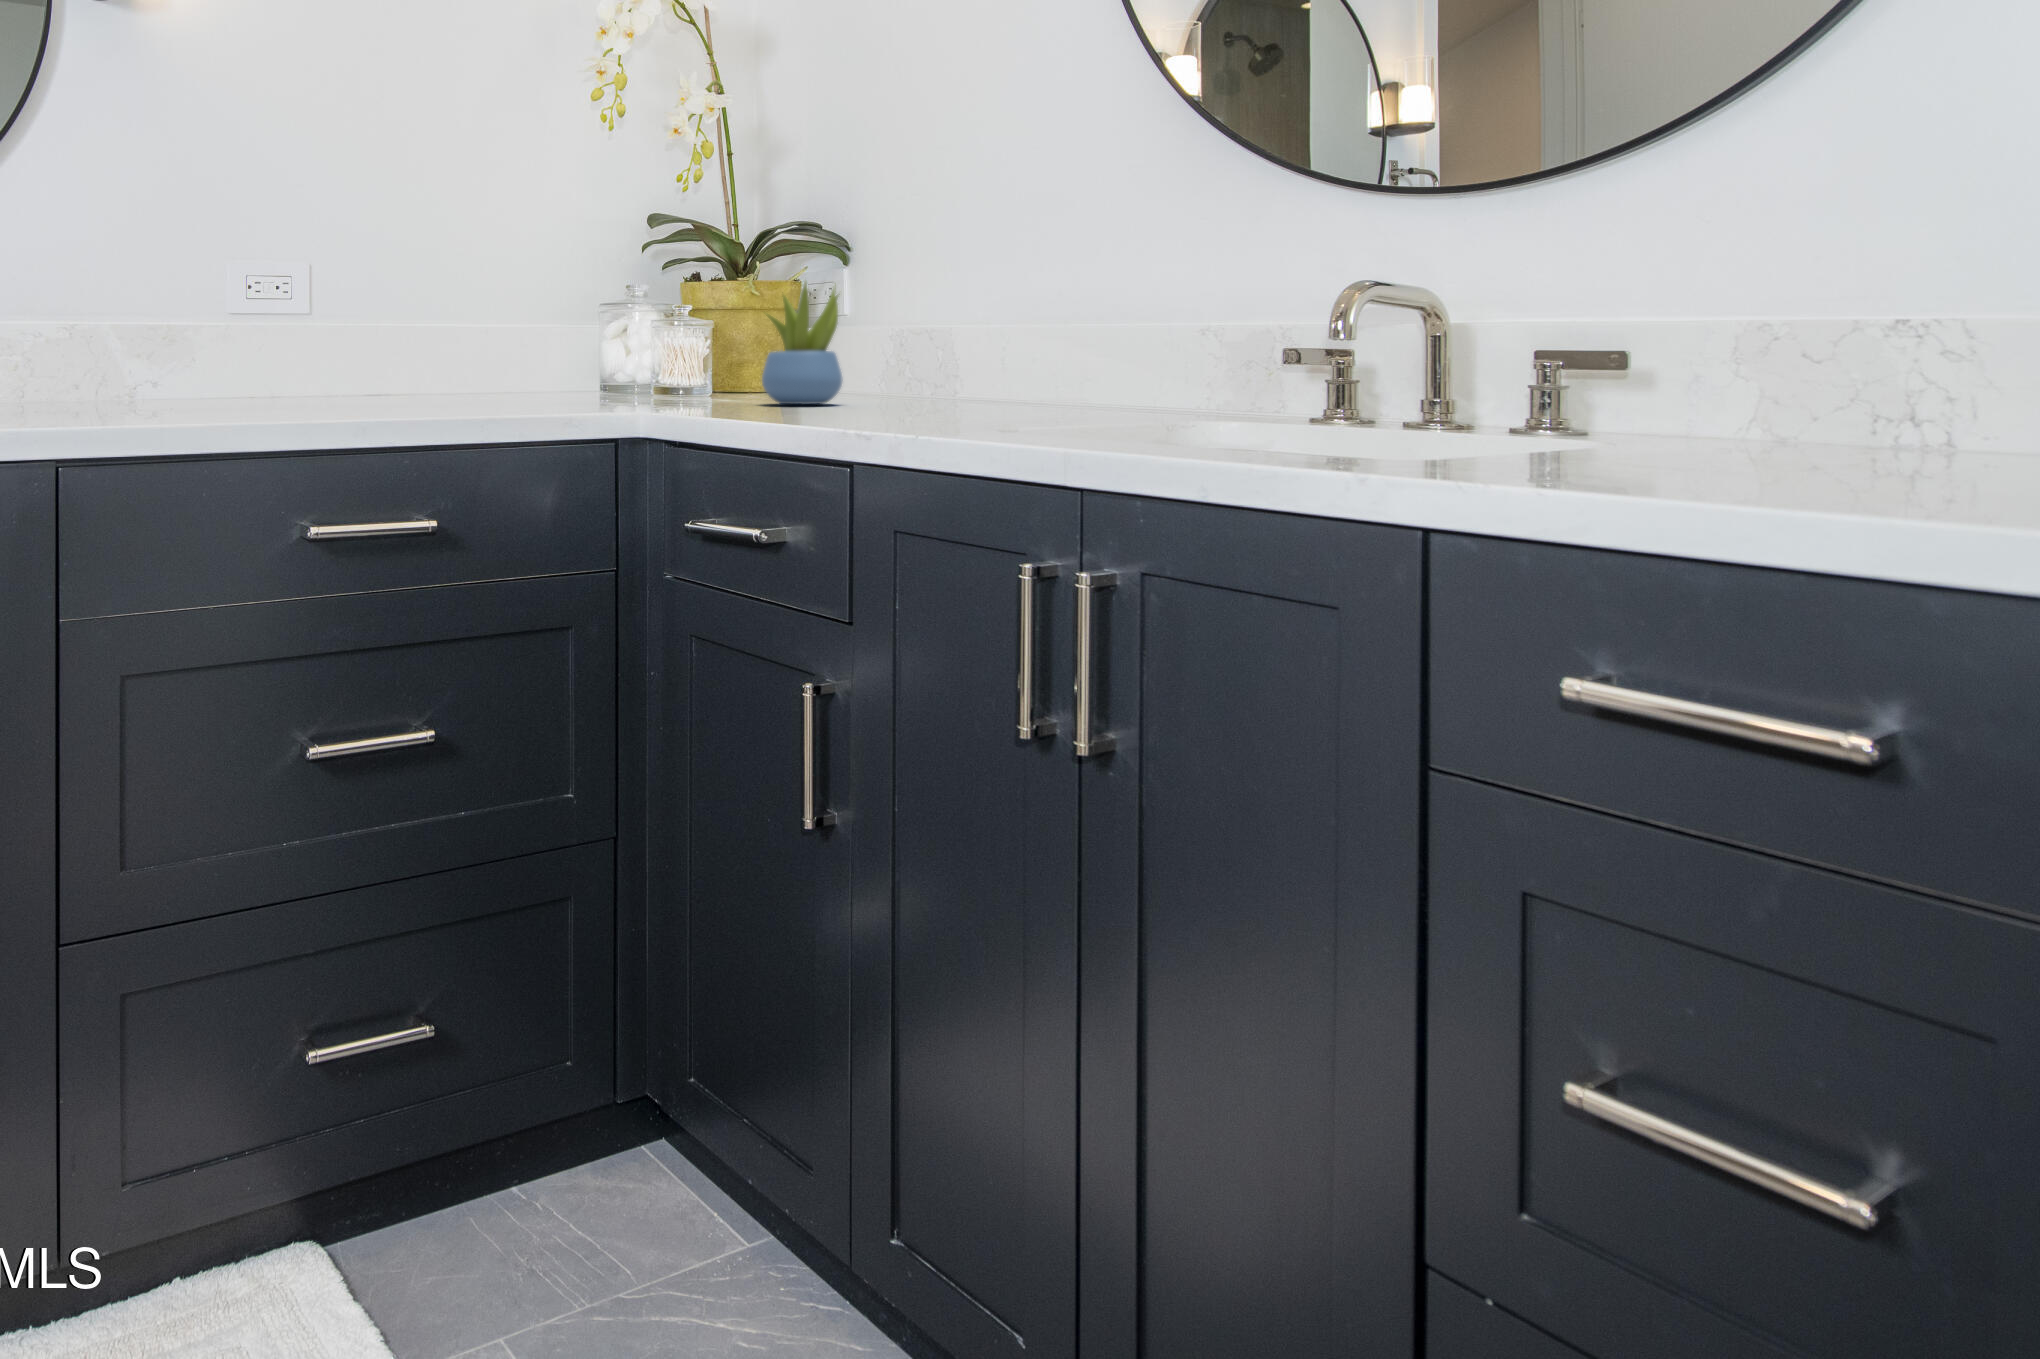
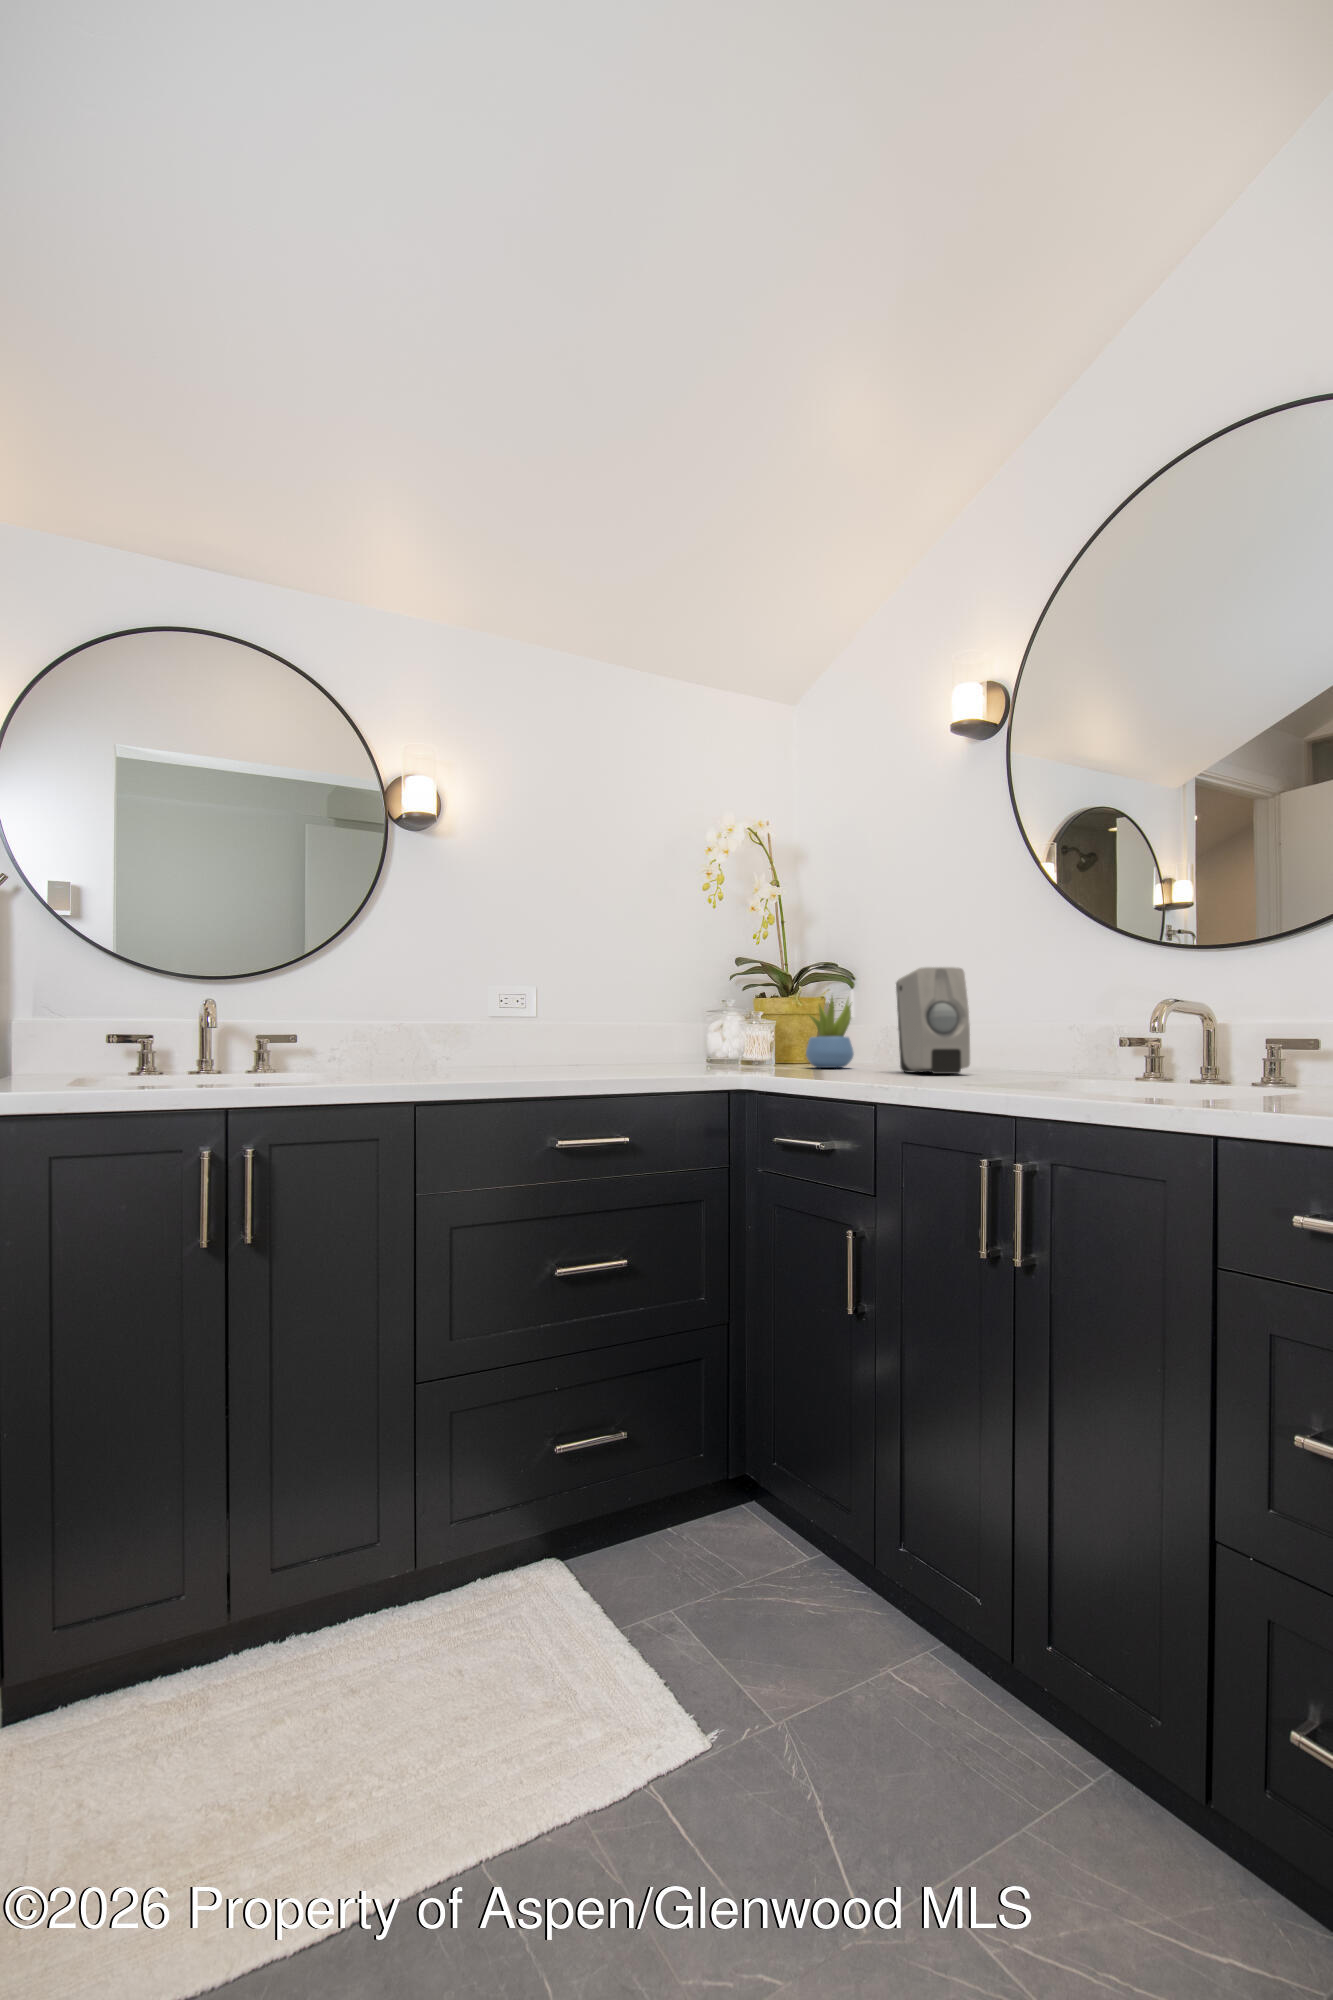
soap dispenser: none [911,231,1032,414] -> present [896,967,970,1074]

